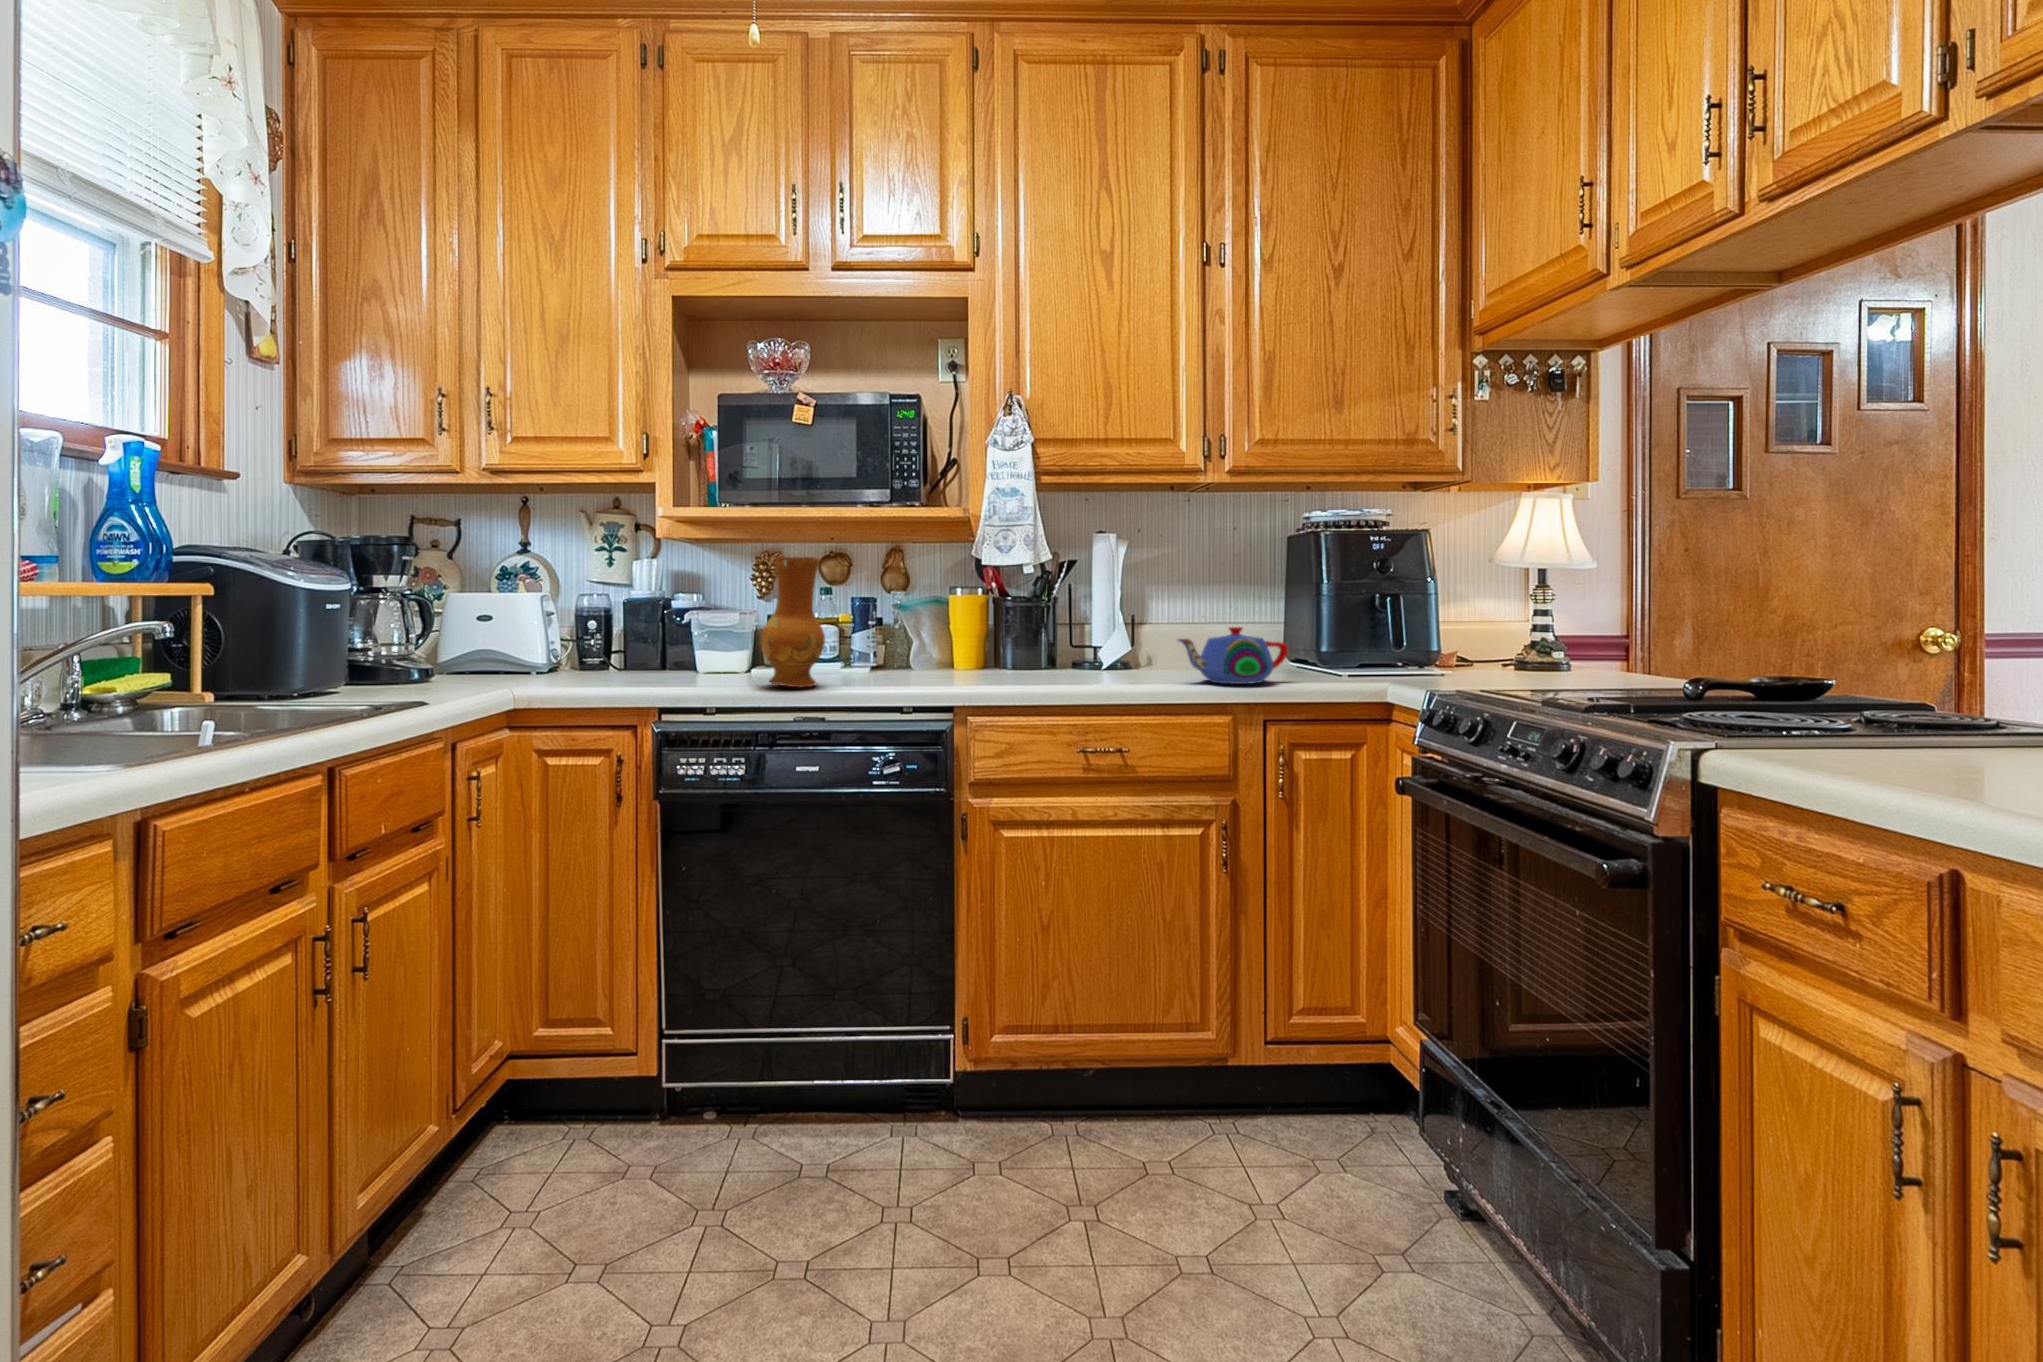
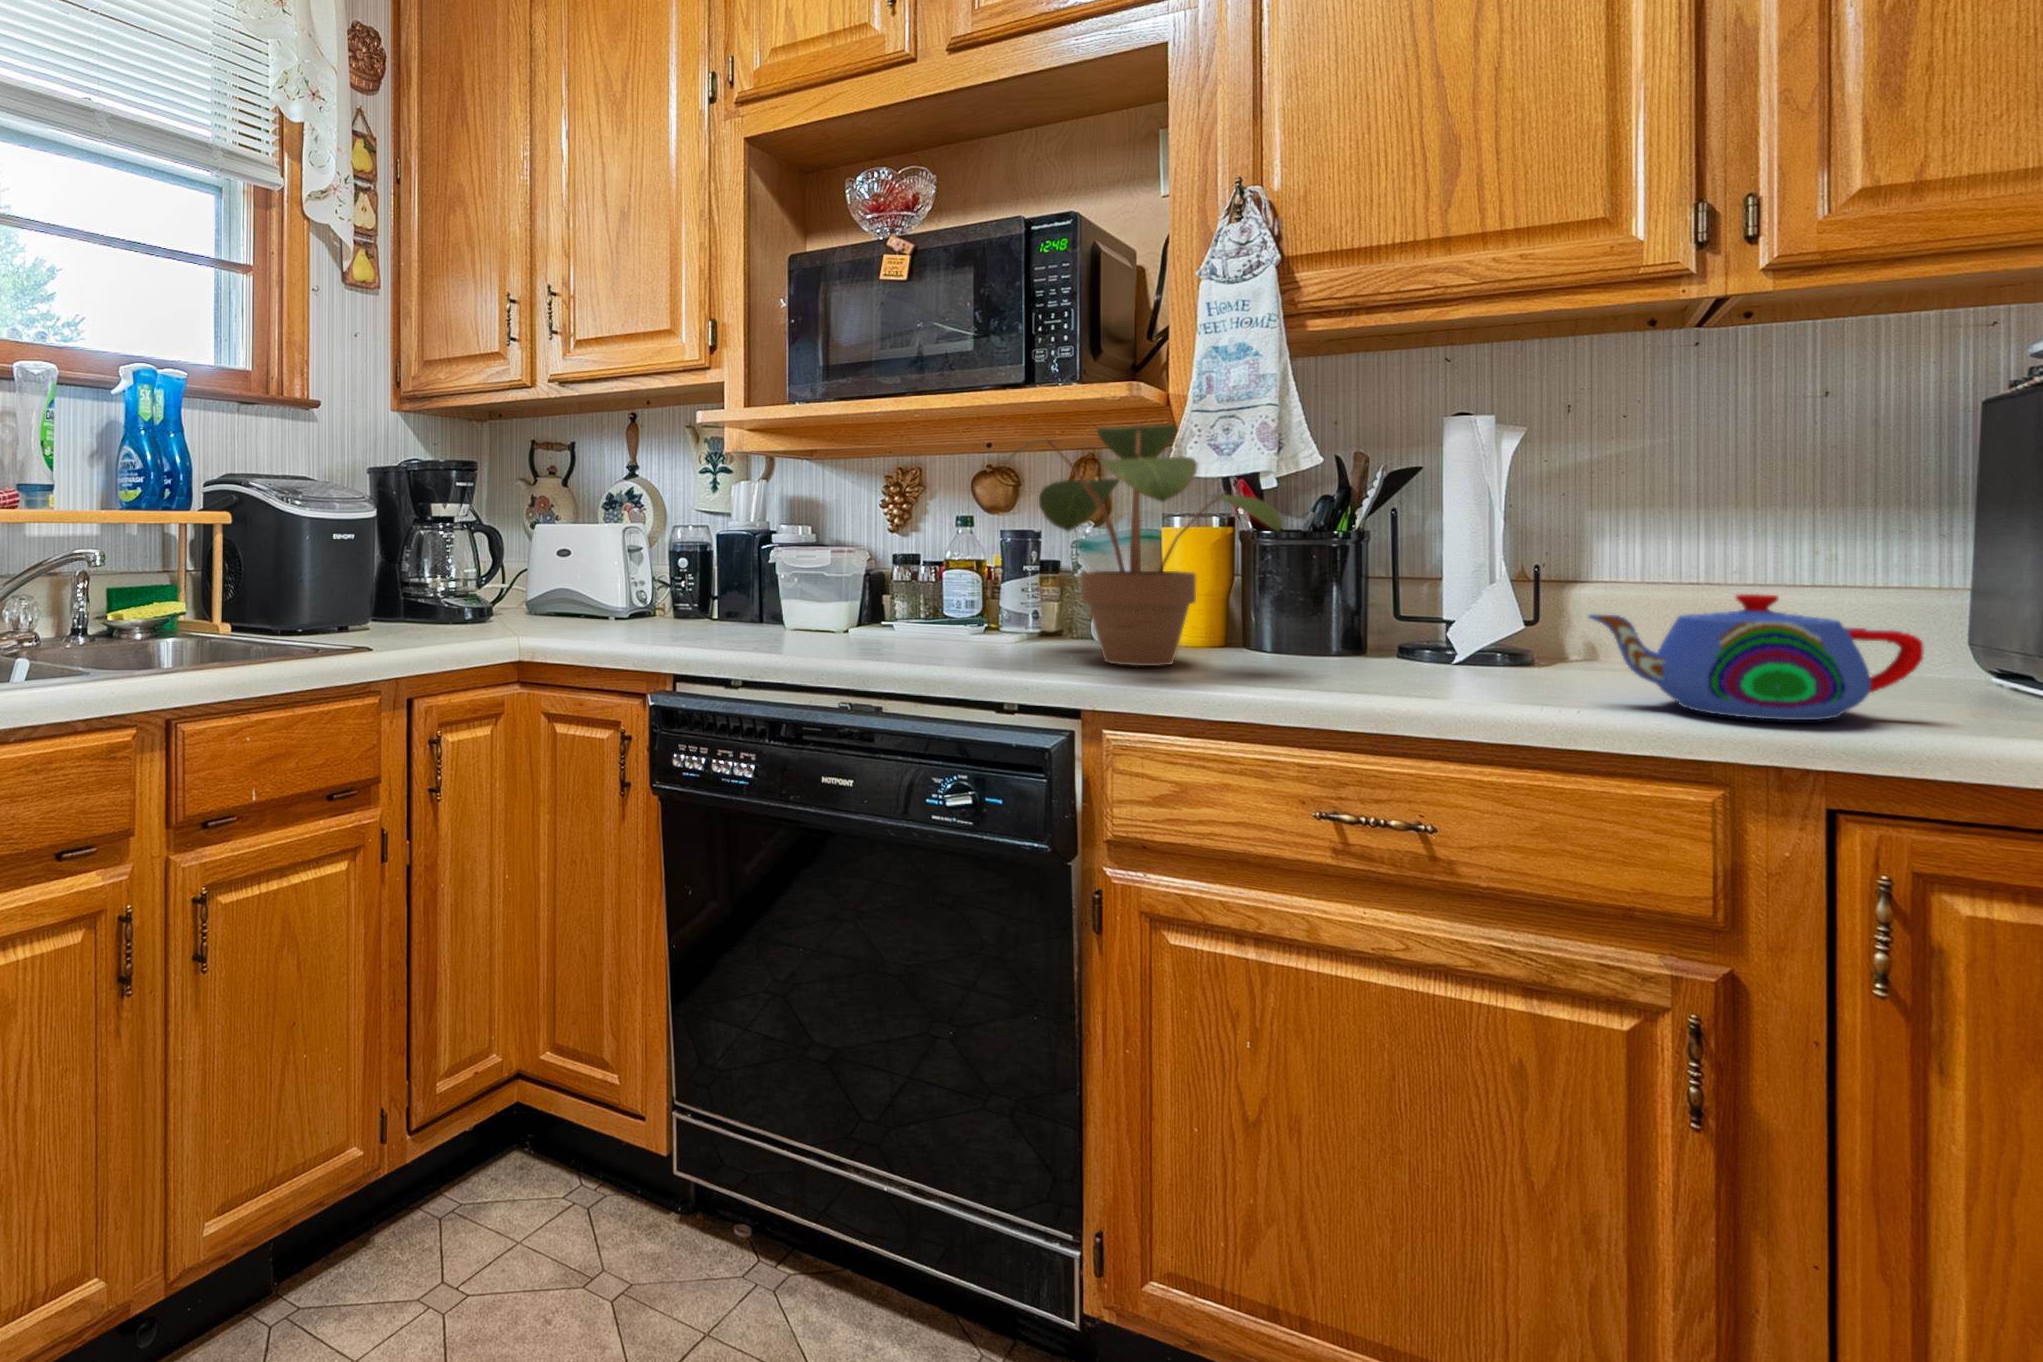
potted plant: none [887,530,1040,680] -> present [1005,423,1282,666]
ceramic jug: present [761,556,825,688] -> none [807,473,902,663]

